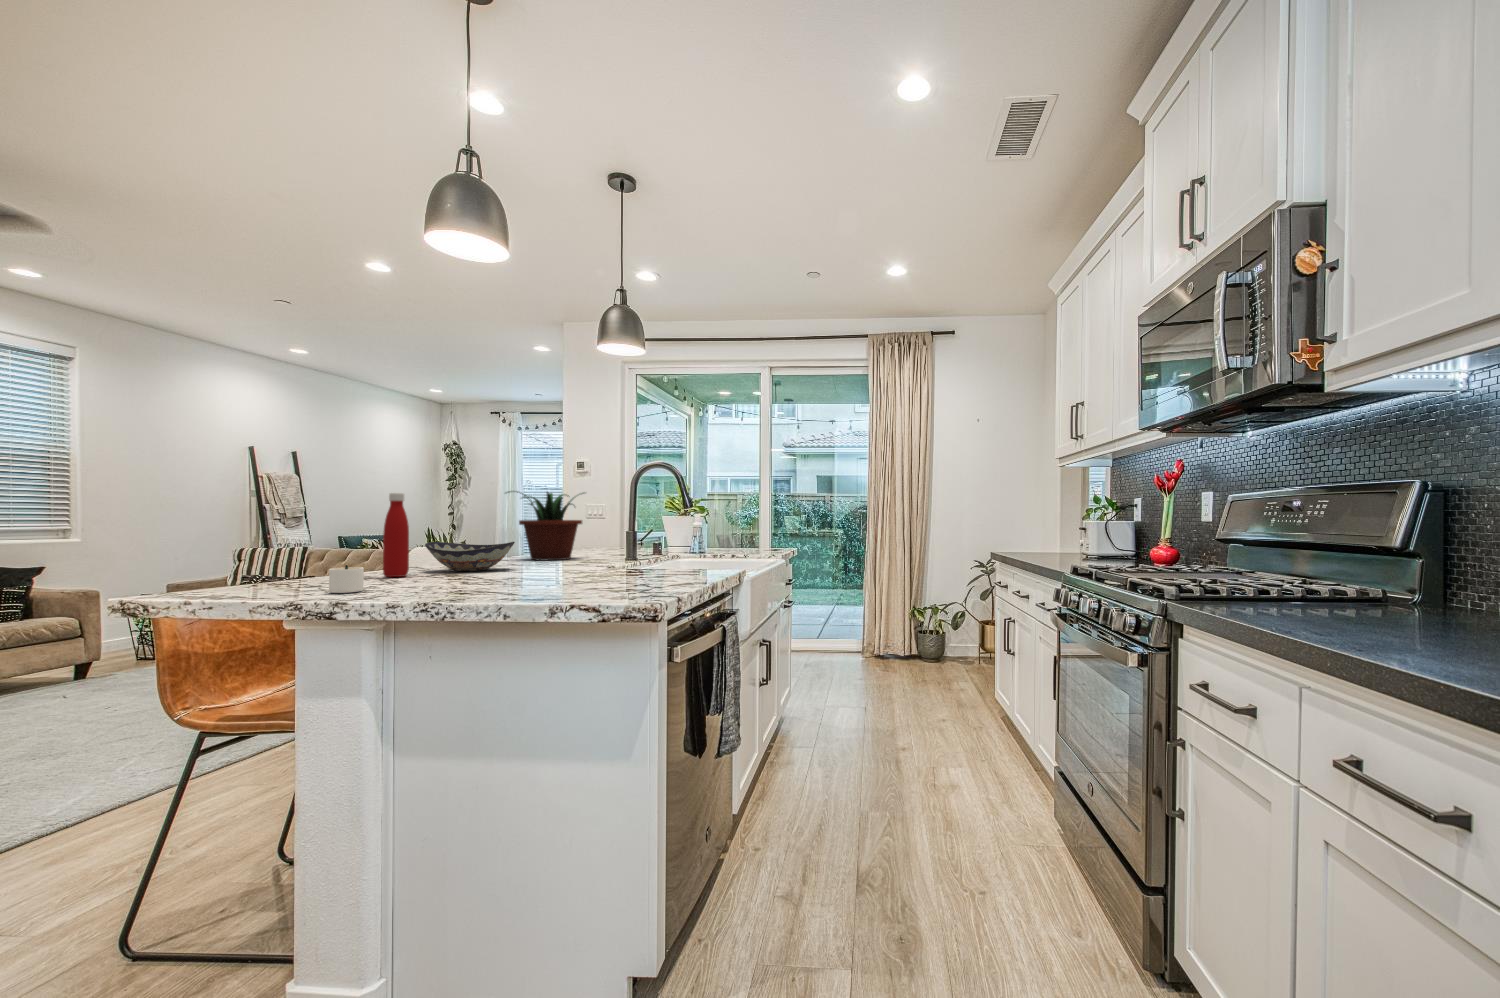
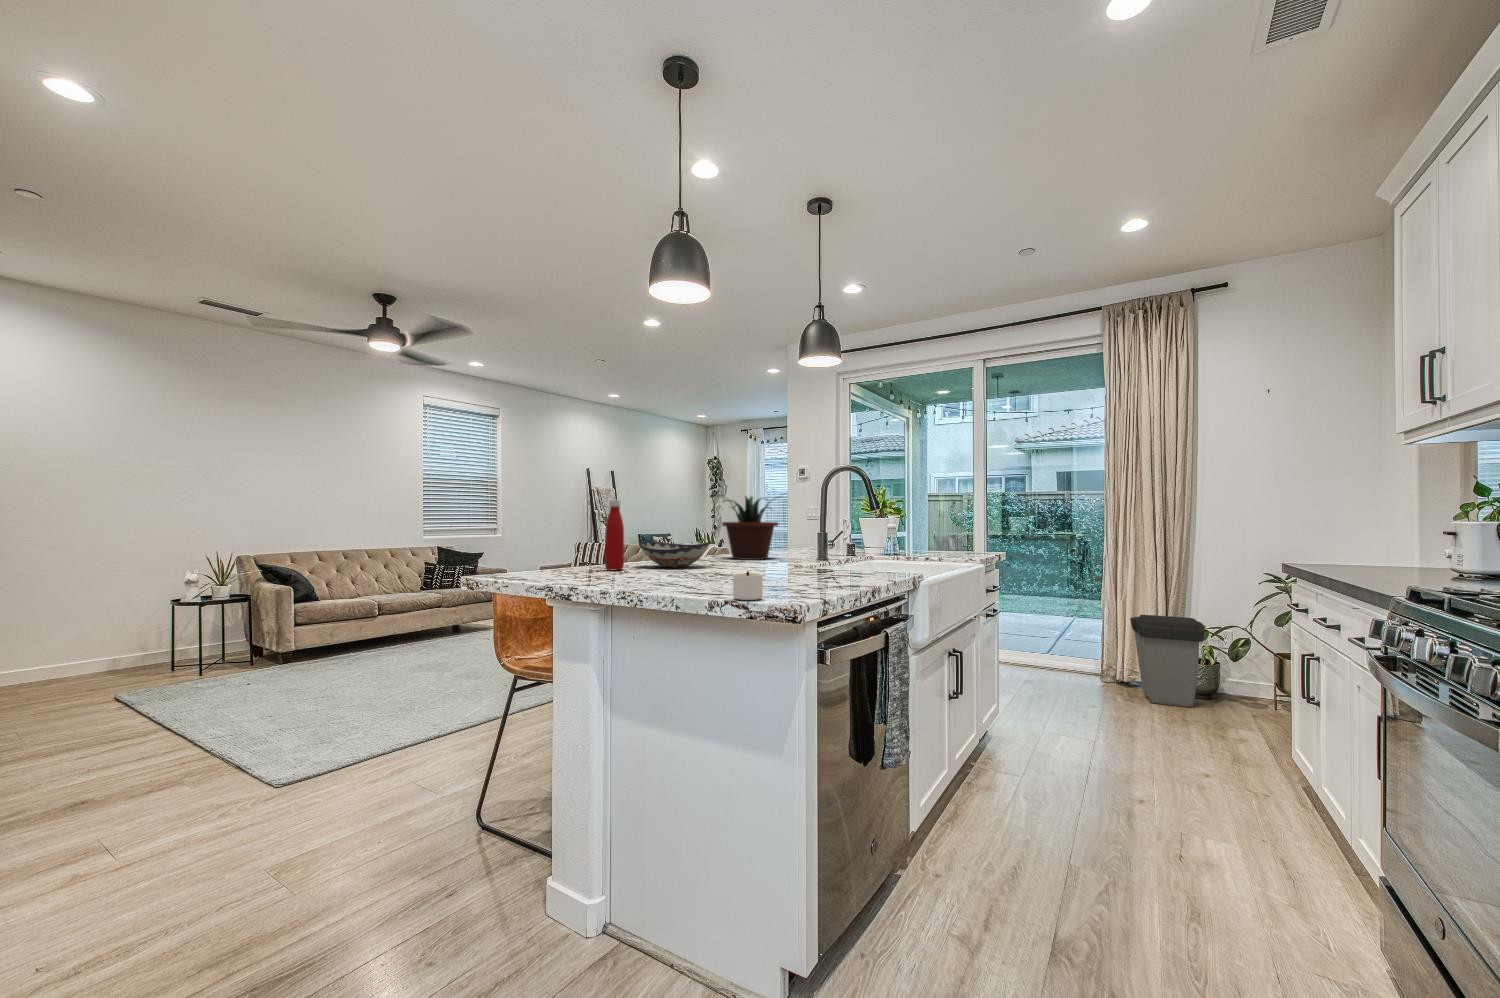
candle: present [329,565,364,593] -> present [733,571,763,600]
trash can: none [882,597,937,671] -> present [1130,615,1205,707]

